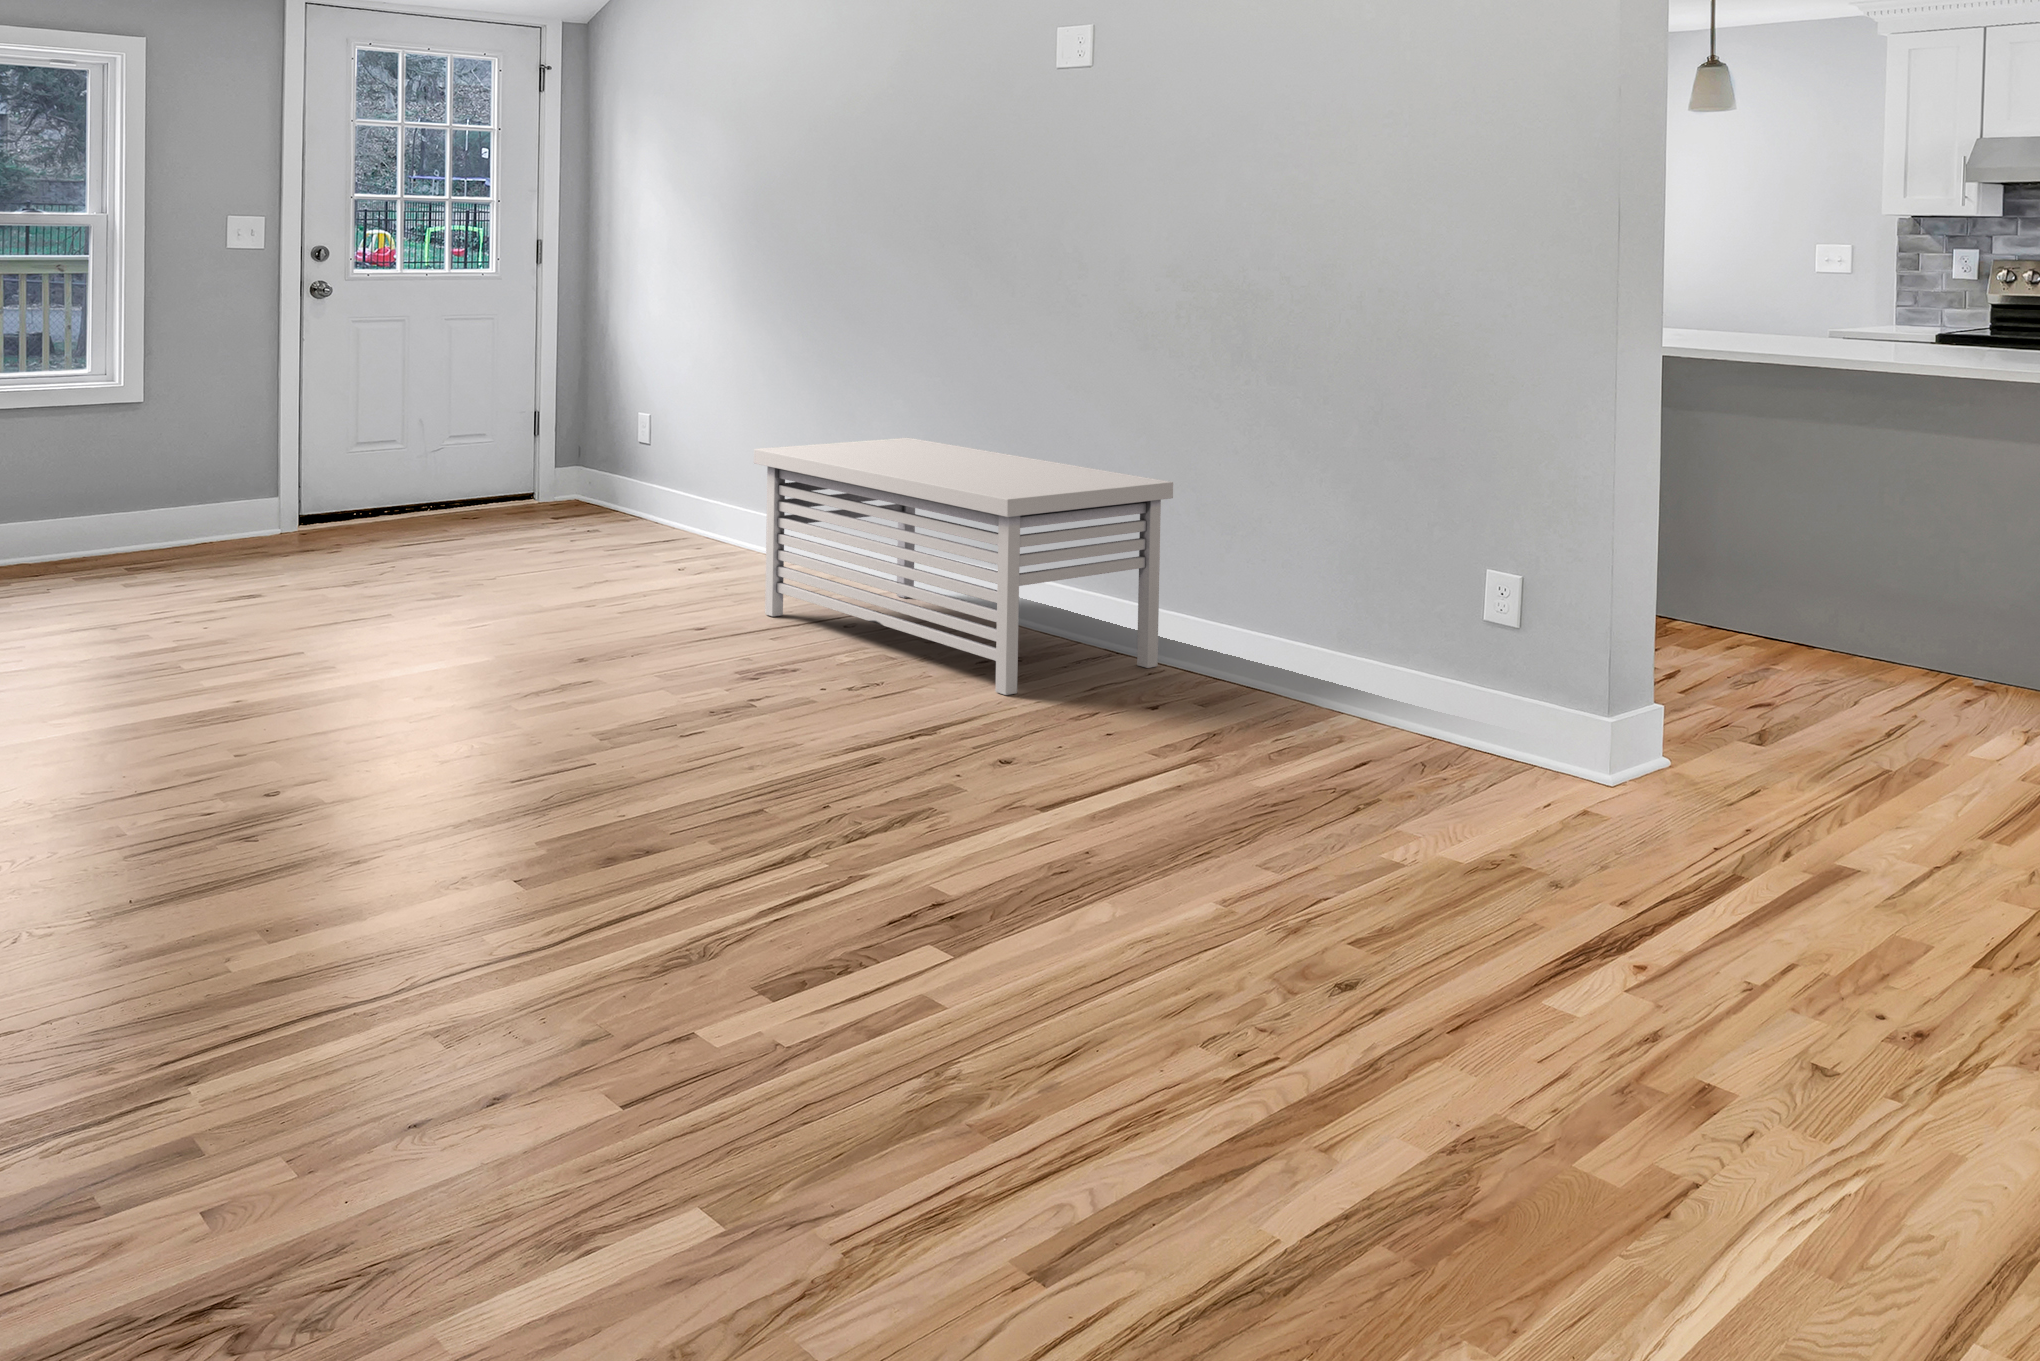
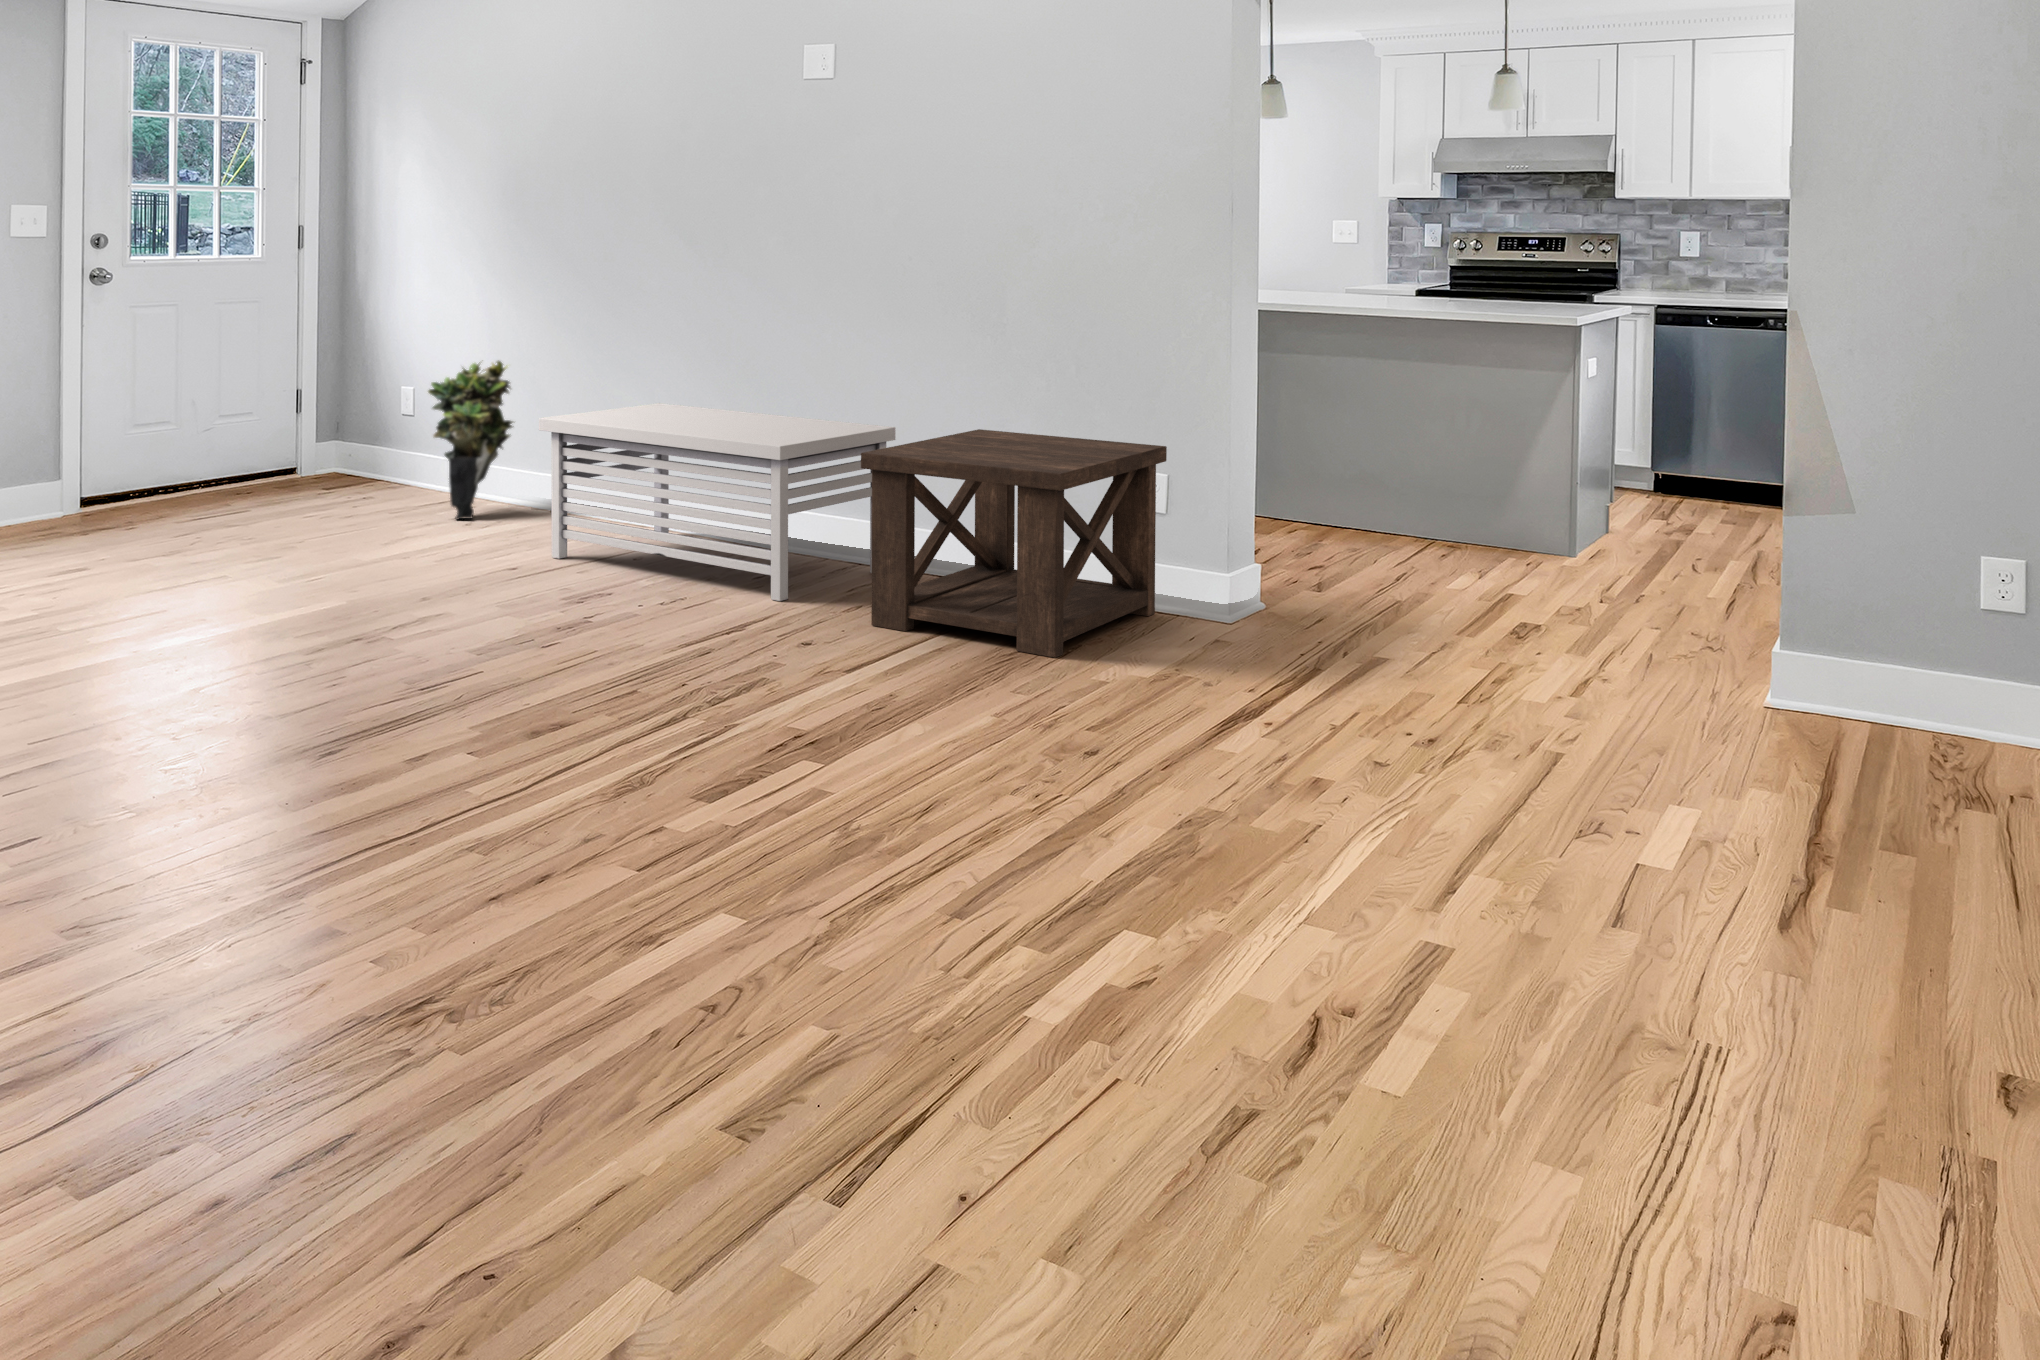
potted plant: none [662,380,760,560] -> present [428,361,513,519]
side table: none [1097,491,1529,815] -> present [861,429,1167,657]

